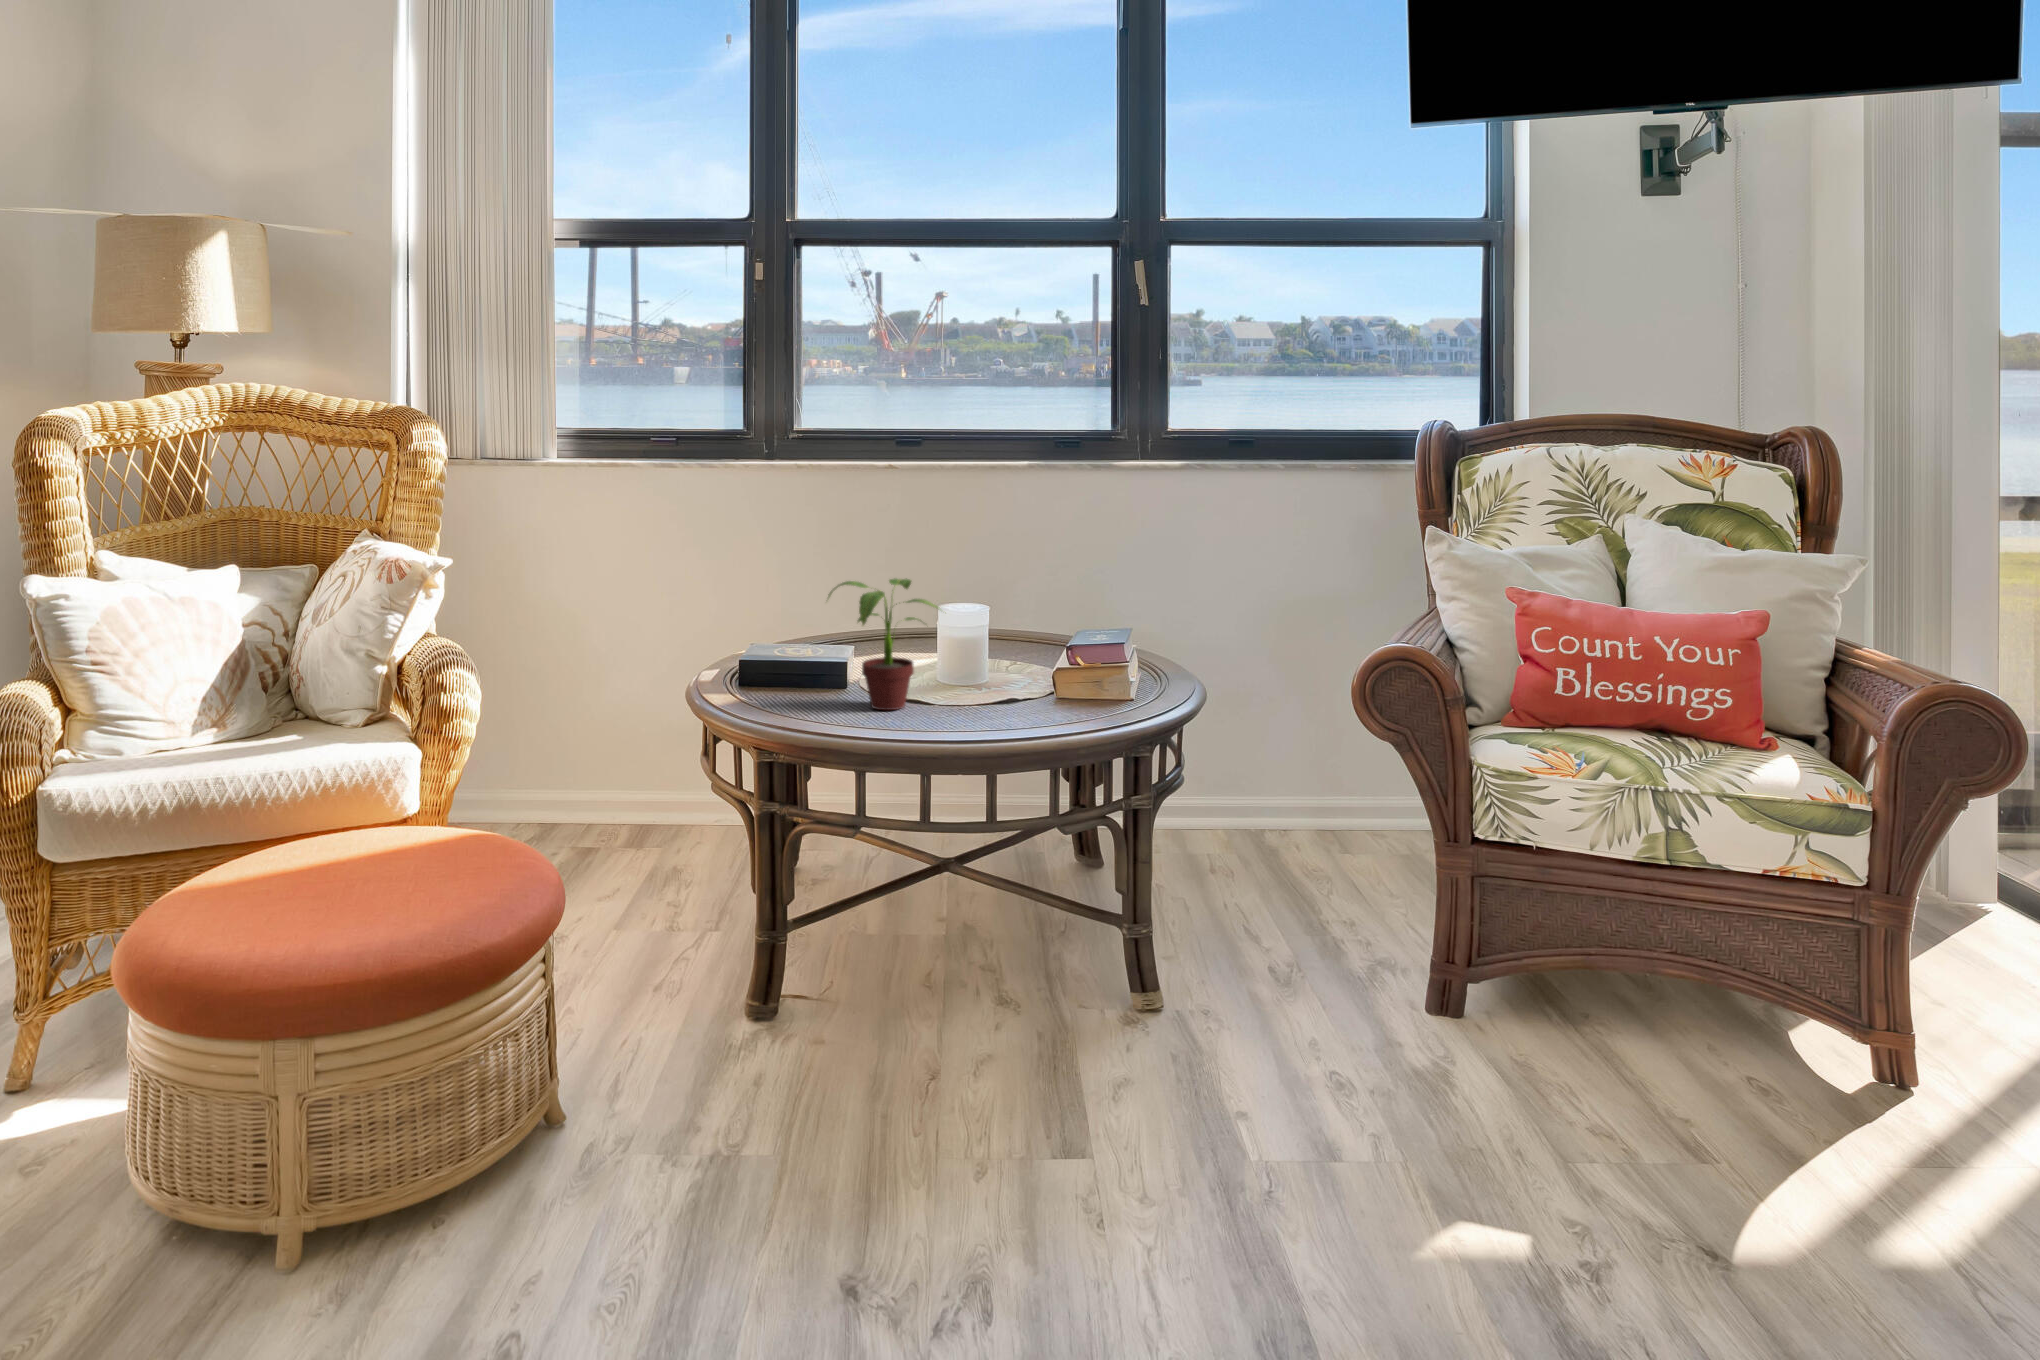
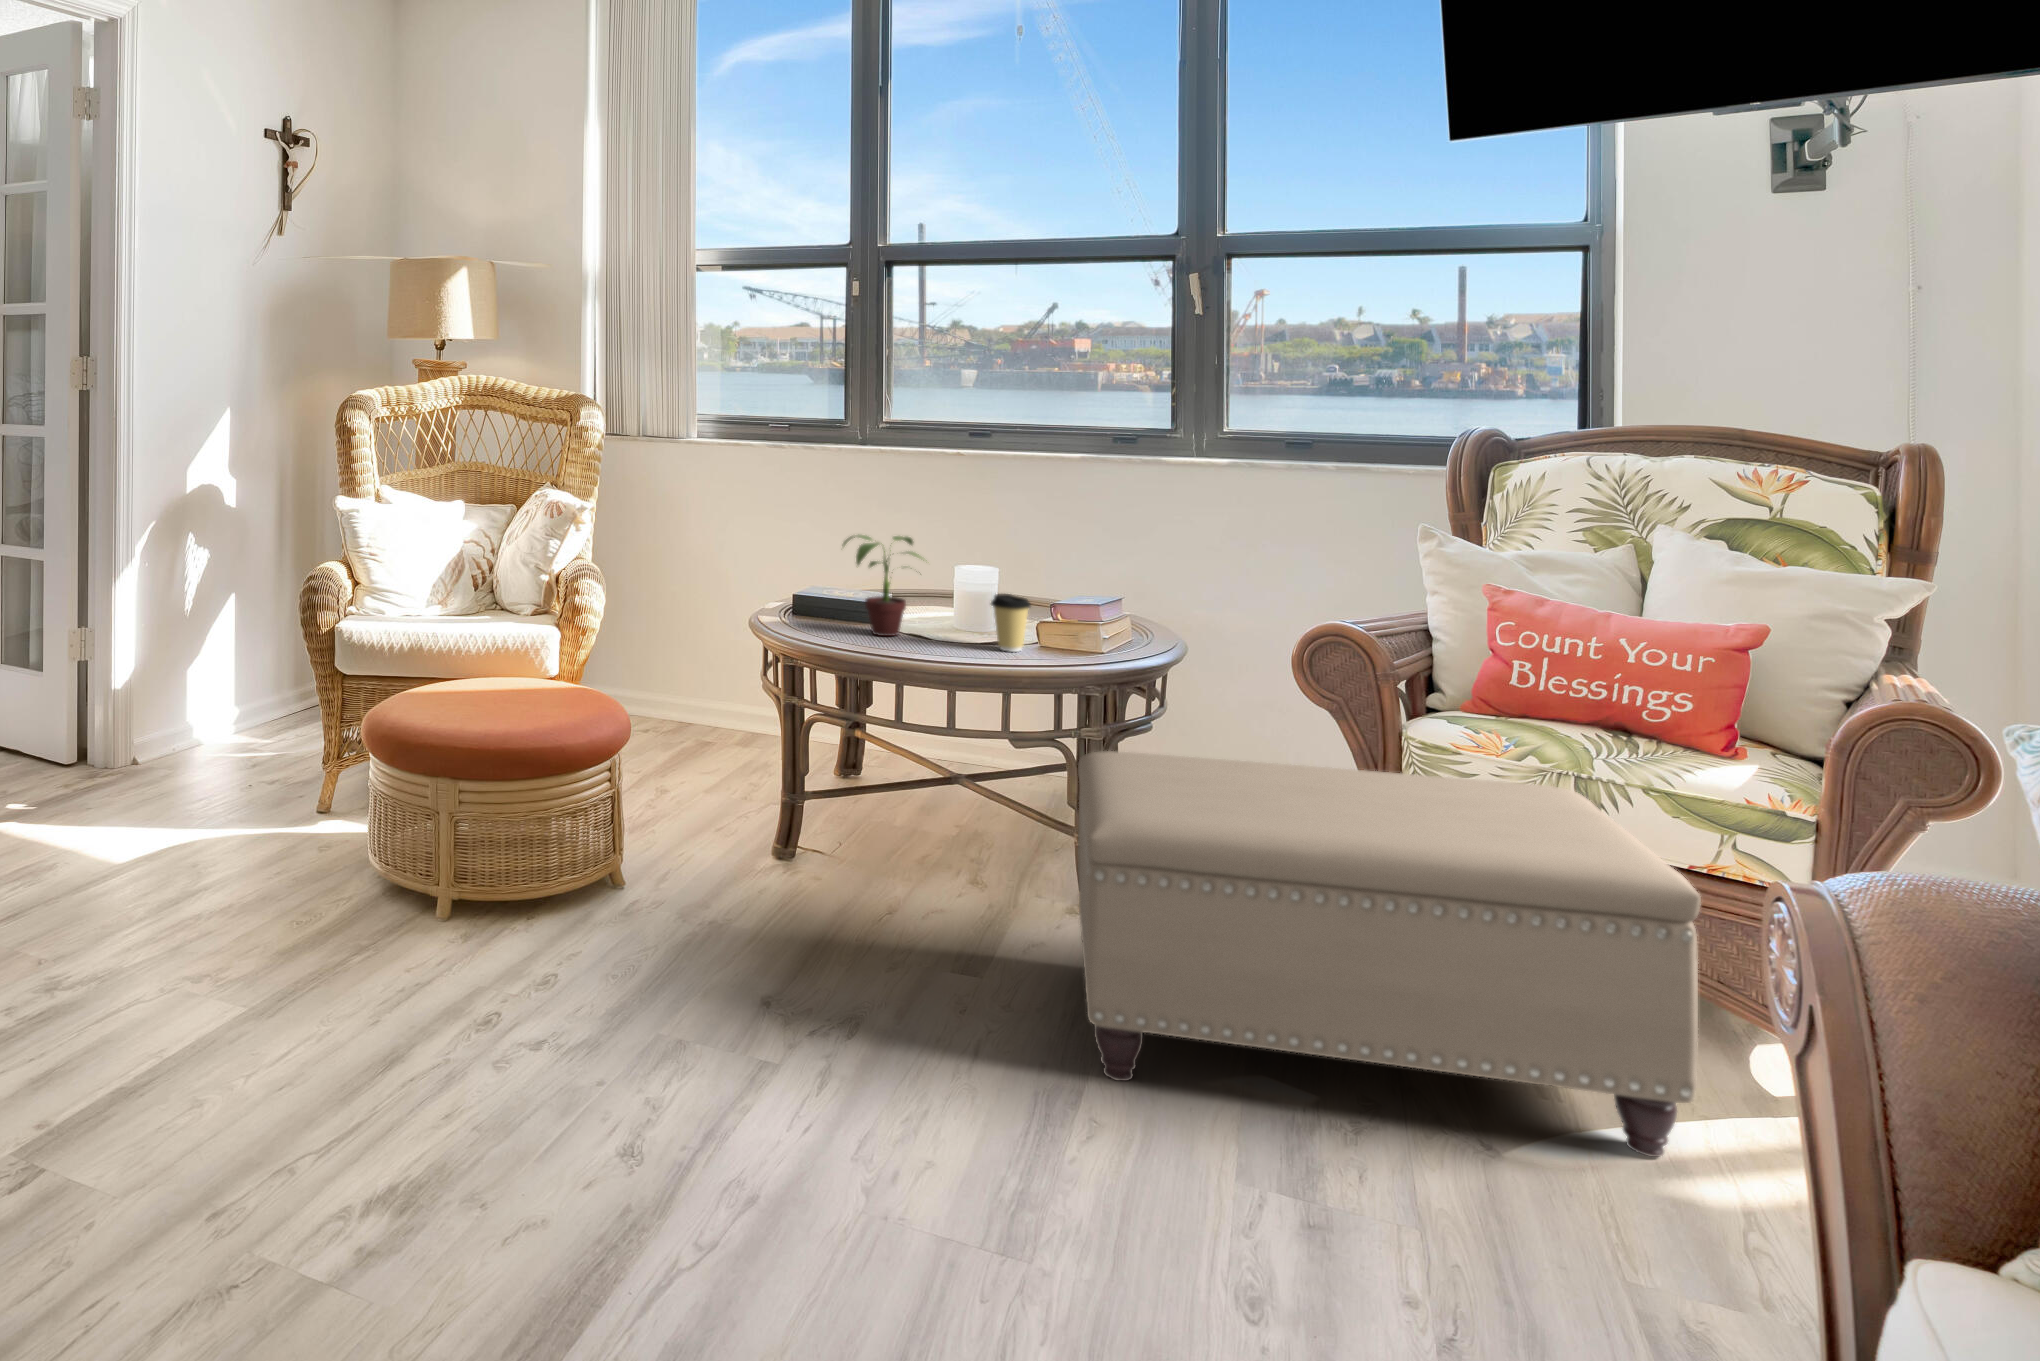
coffee cup: none [1023,642,1073,715] -> present [991,594,1031,652]
ottoman: none [1175,808,1899,1286] -> present [1078,751,1701,1157]

